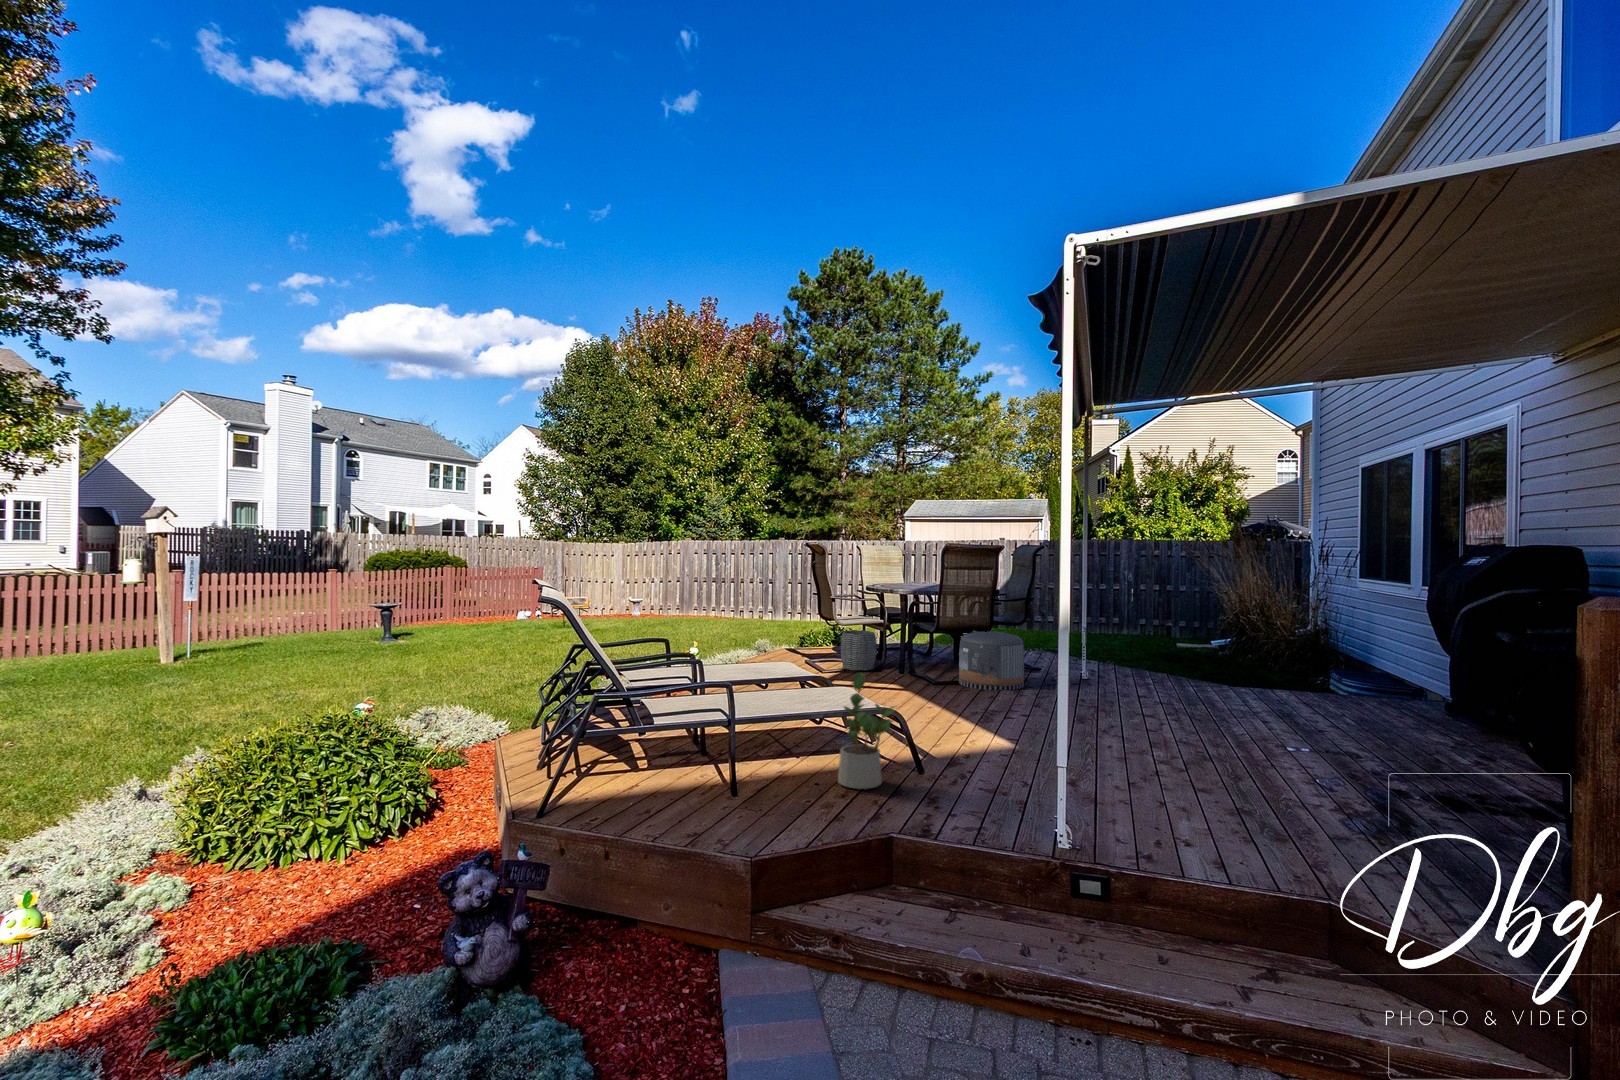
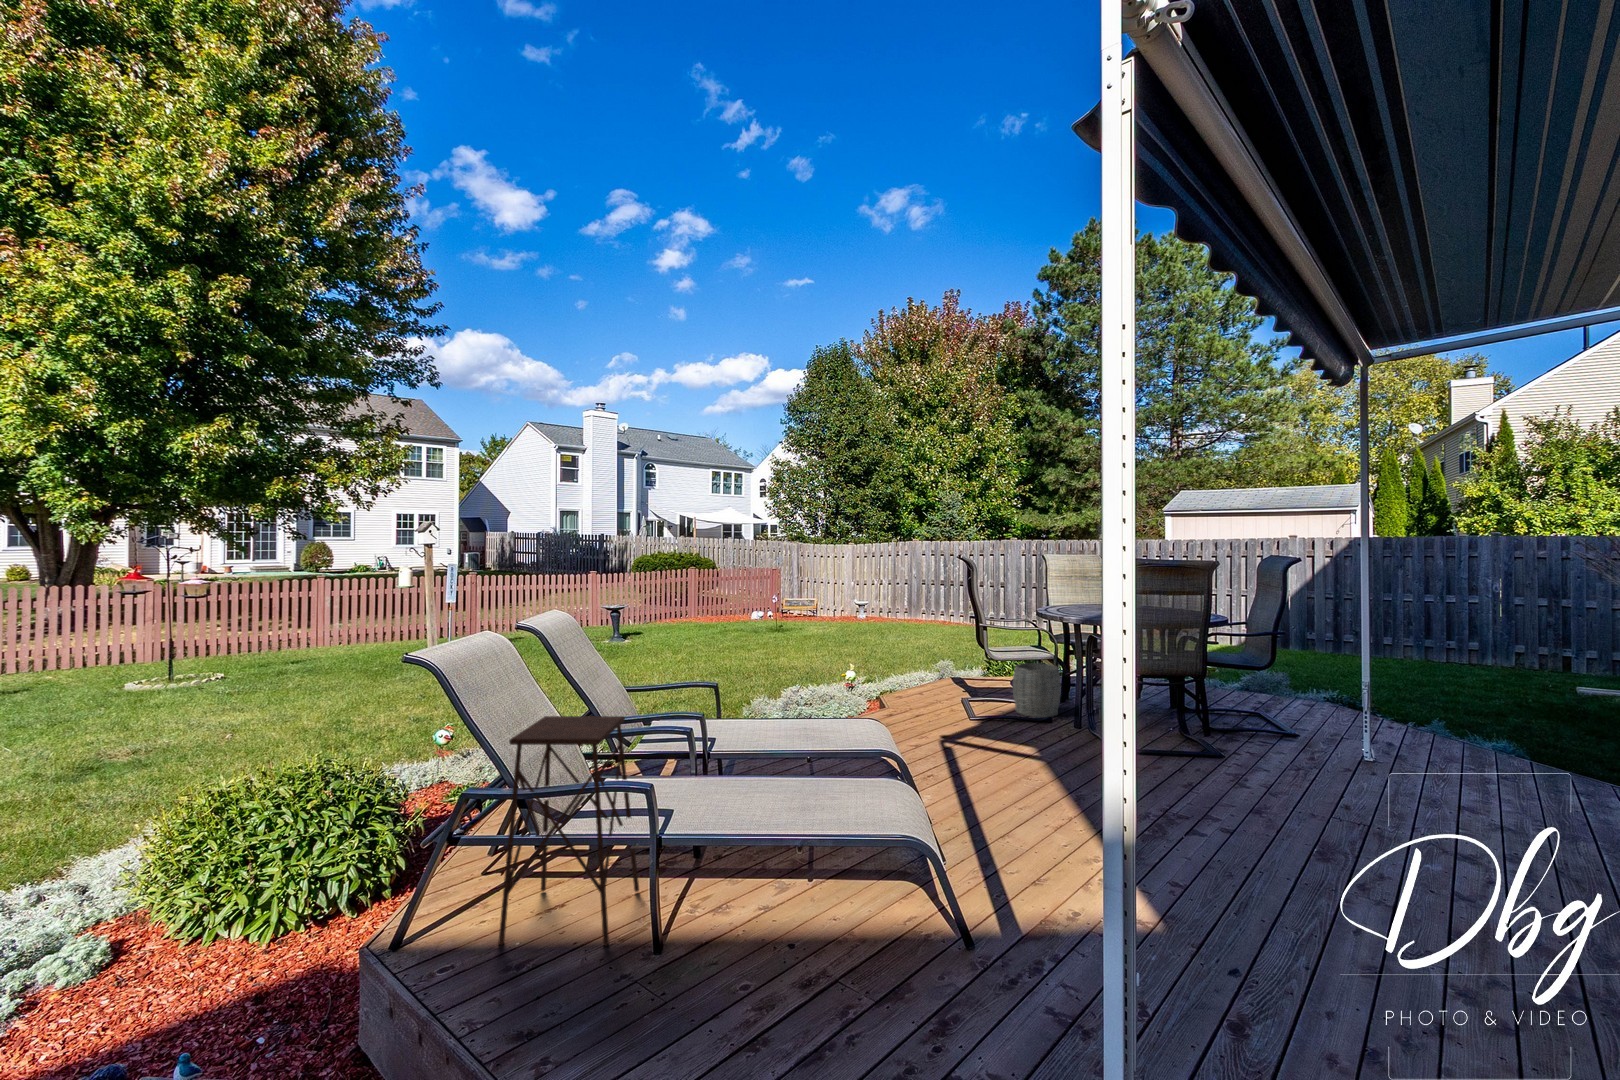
pouf: present [959,631,1024,690] -> none [1167,681,1273,774]
side table: none [609,645,693,800] -> present [498,716,639,946]
potted plant: present [838,673,895,789] -> none [824,791,918,994]

